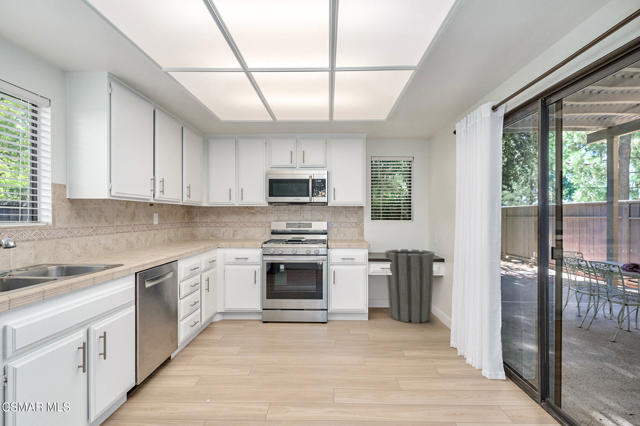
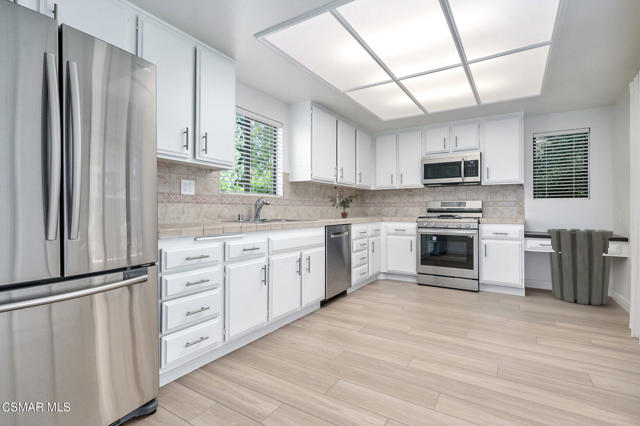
potted plant: none [138,209,188,248] -> present [328,190,358,218]

